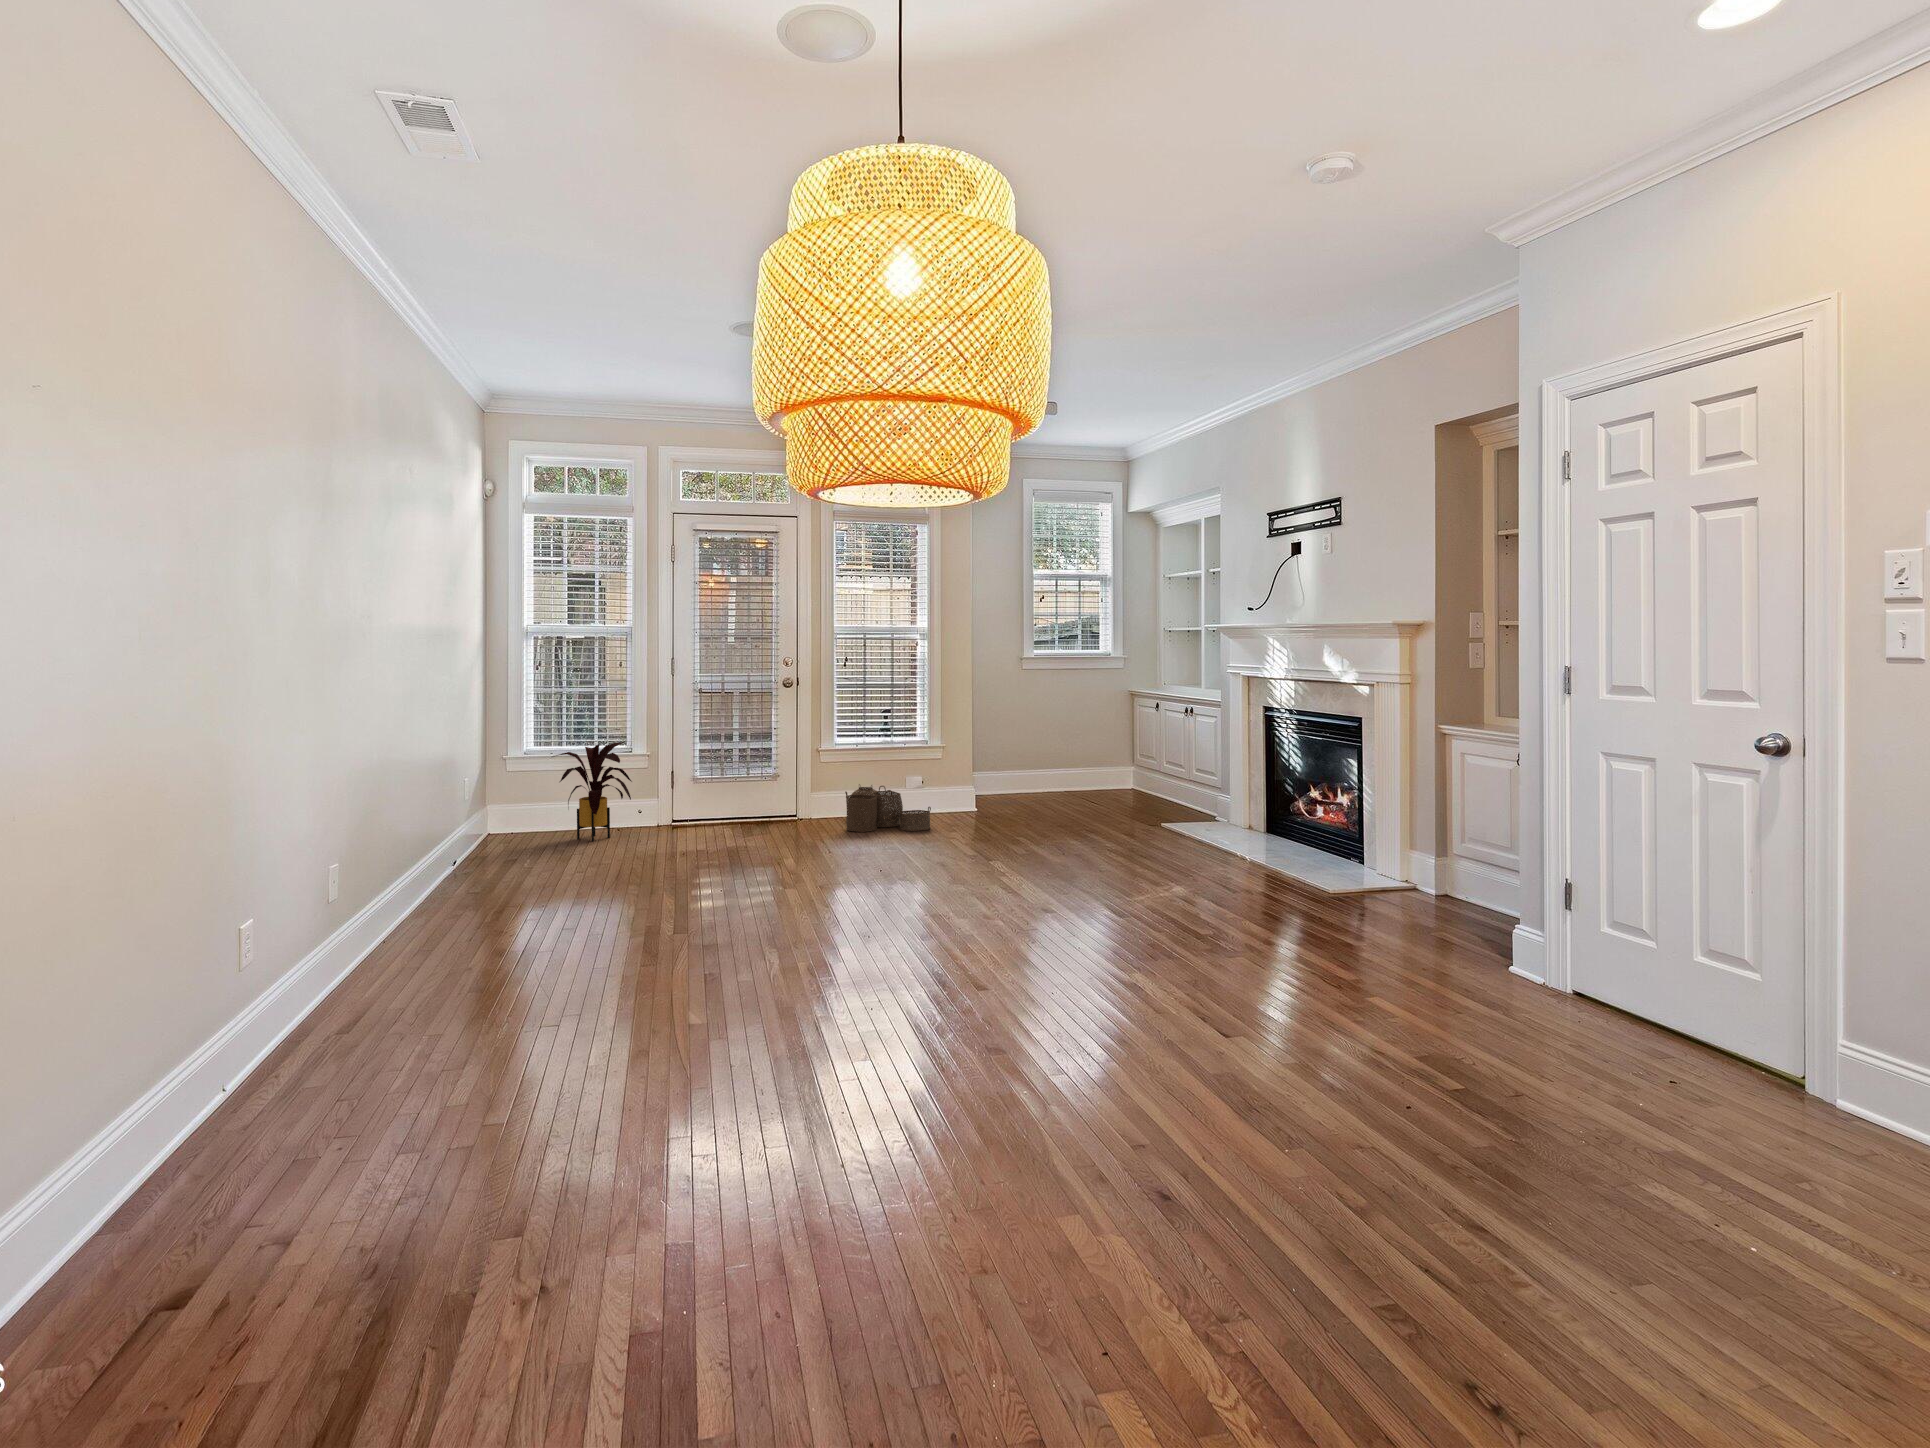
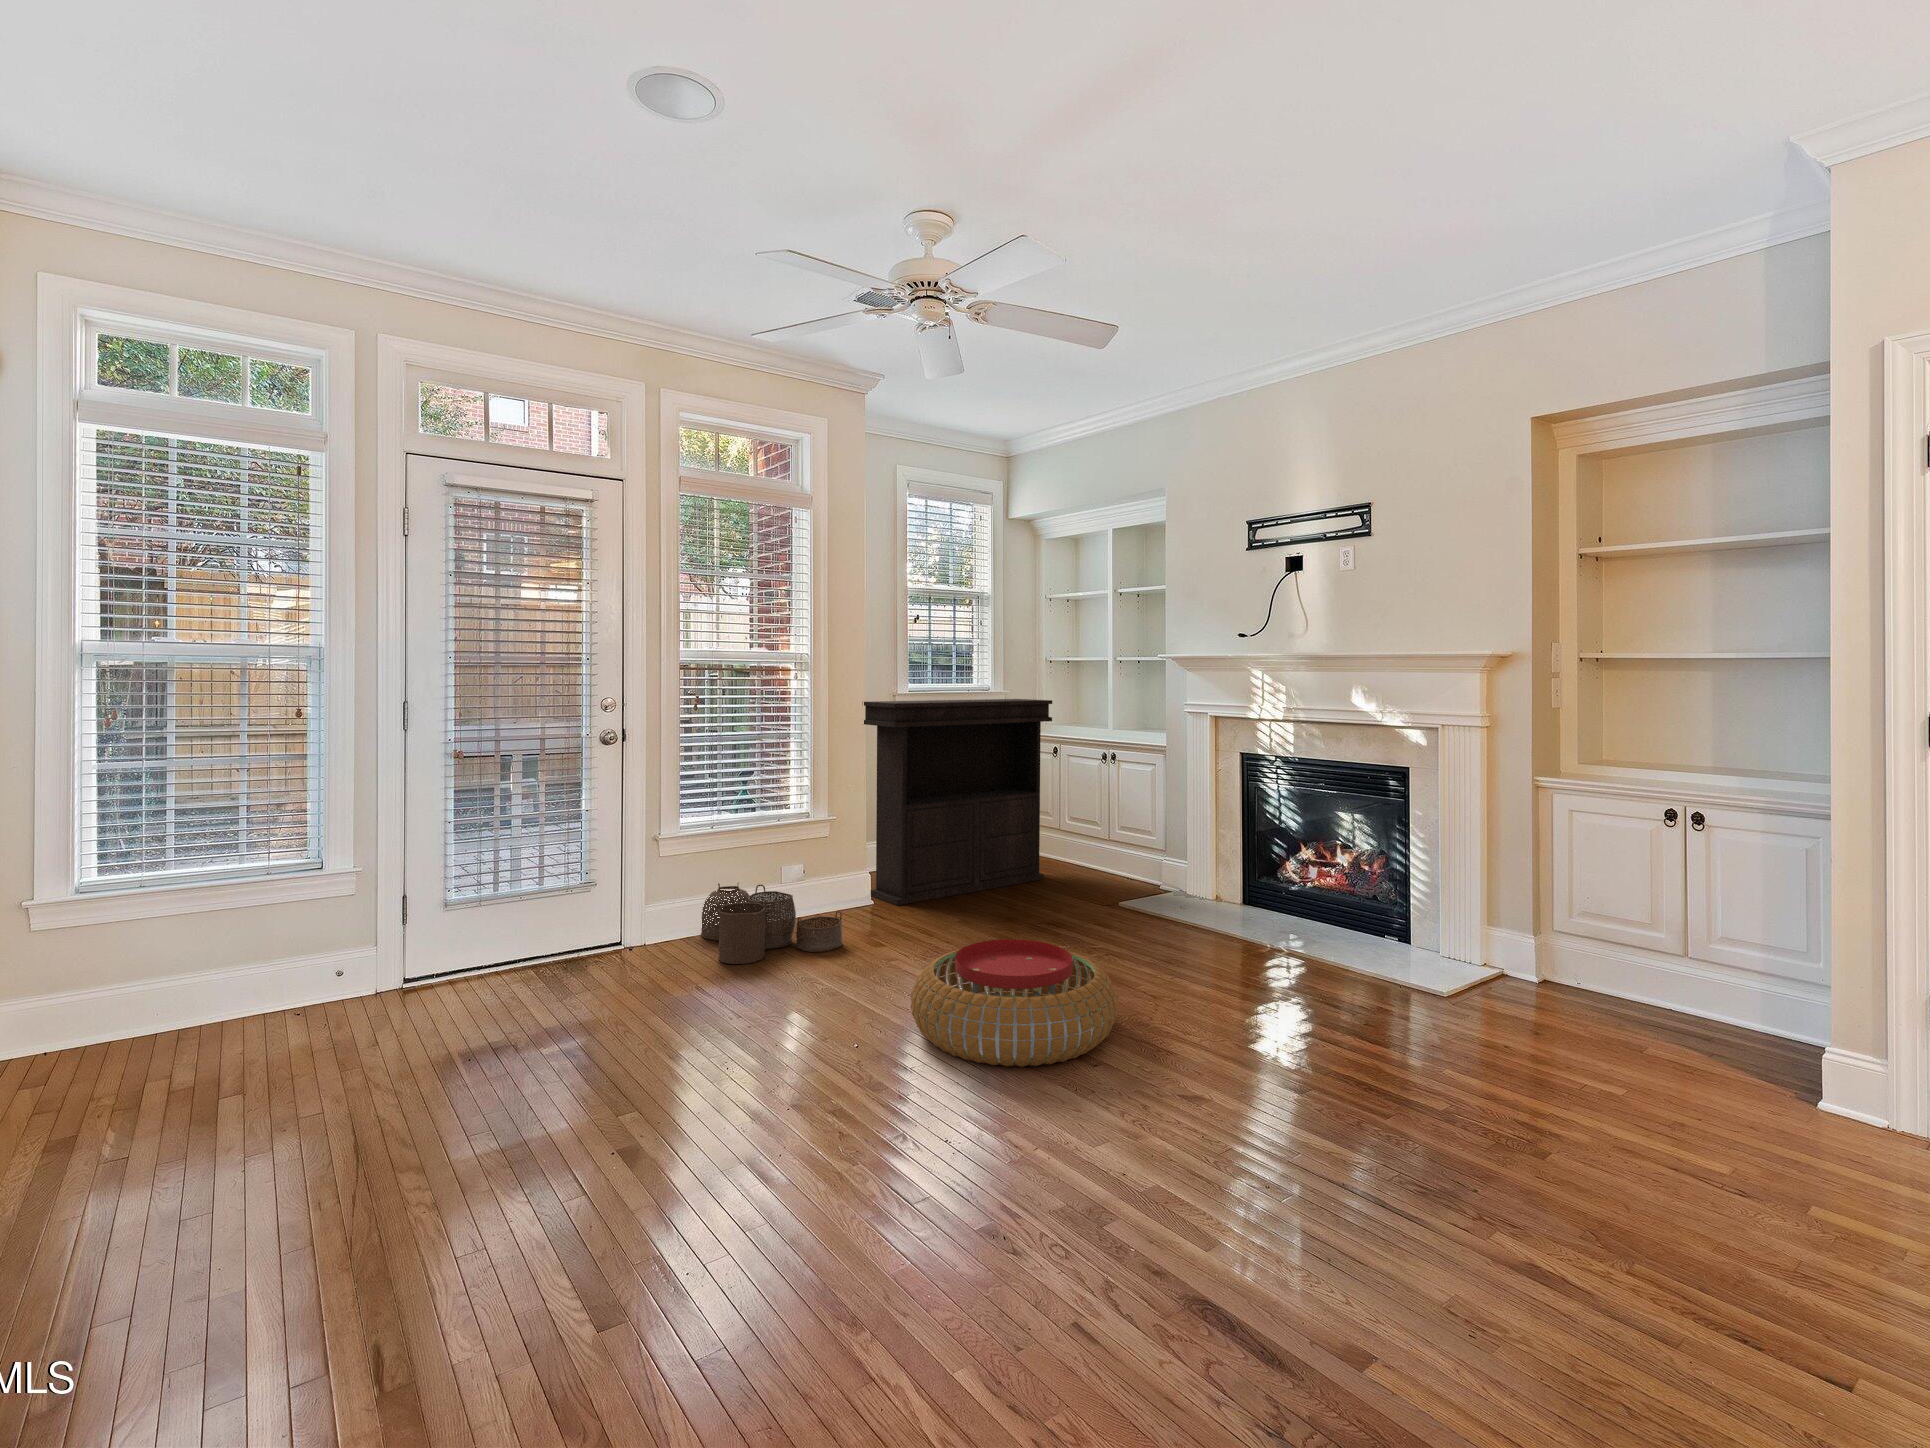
console table: none [976,663,1136,814] -> present [862,699,1052,905]
house plant: present [553,742,632,841] -> none [141,855,335,1059]
pouf: none [916,818,1050,885] -> present [911,939,1117,1067]

